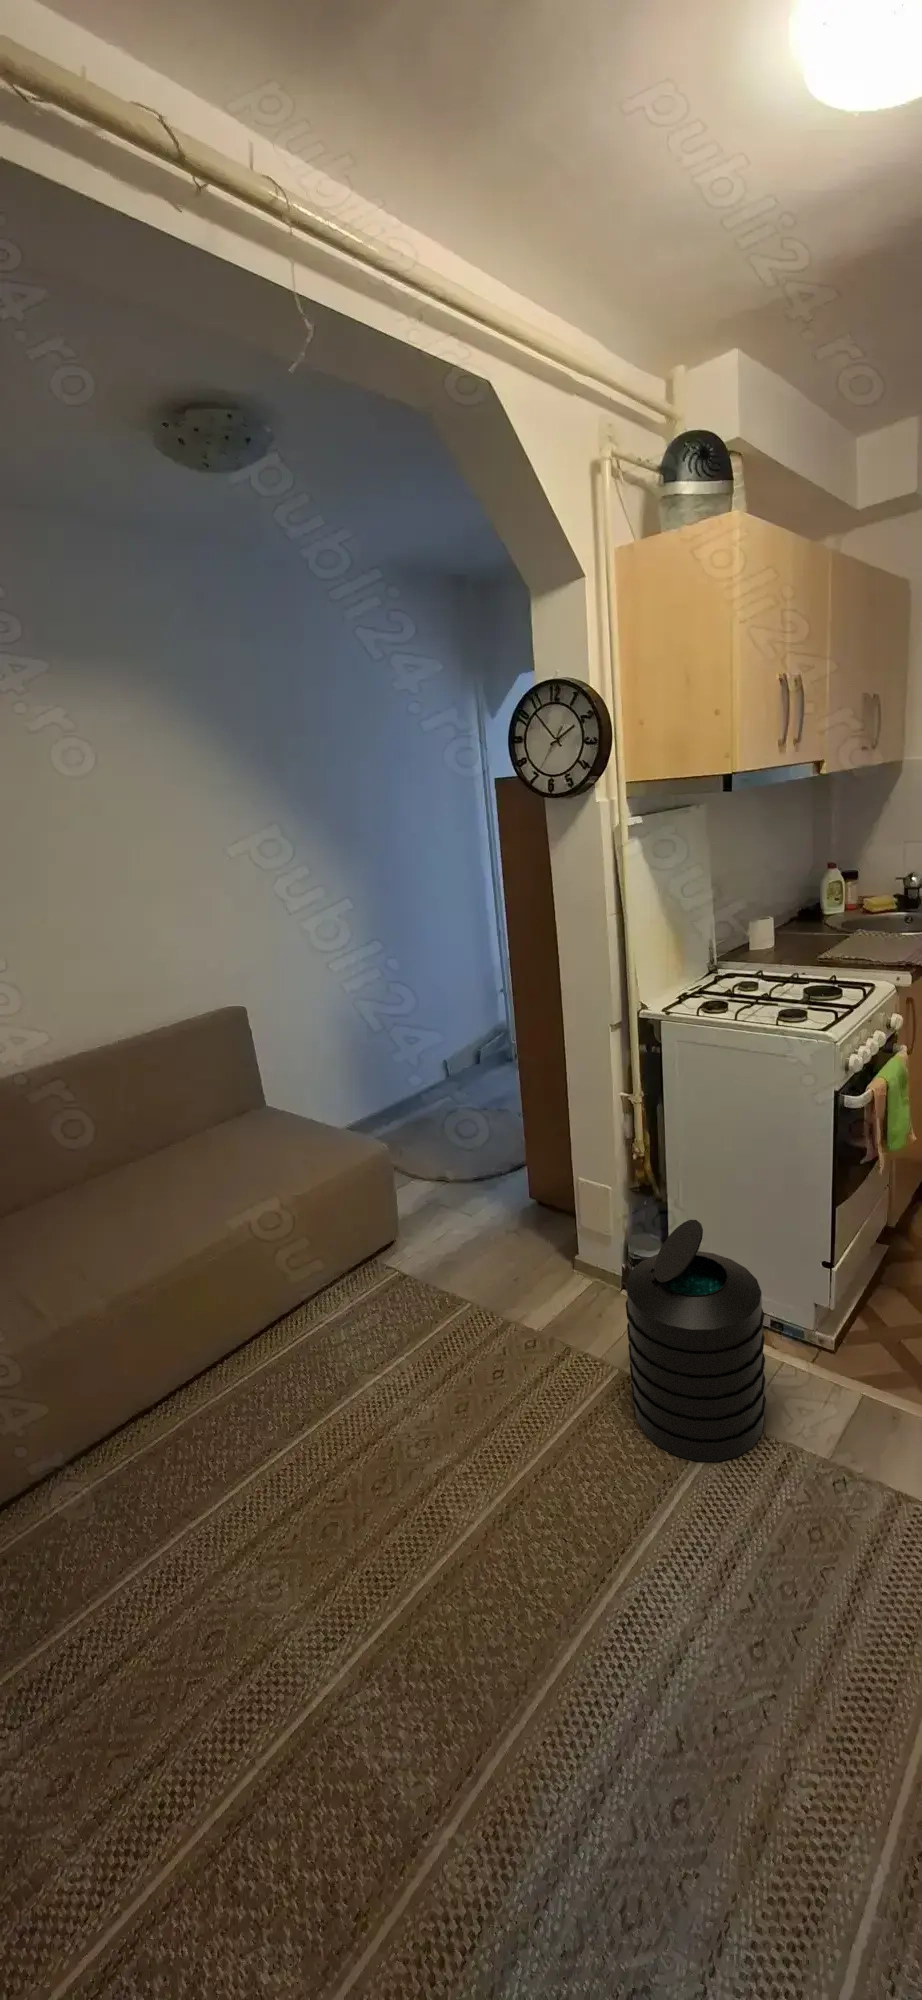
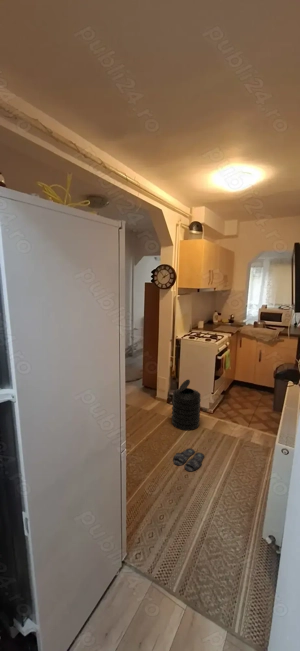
slippers: none [616,1595,786,1786] -> present [173,448,204,471]

